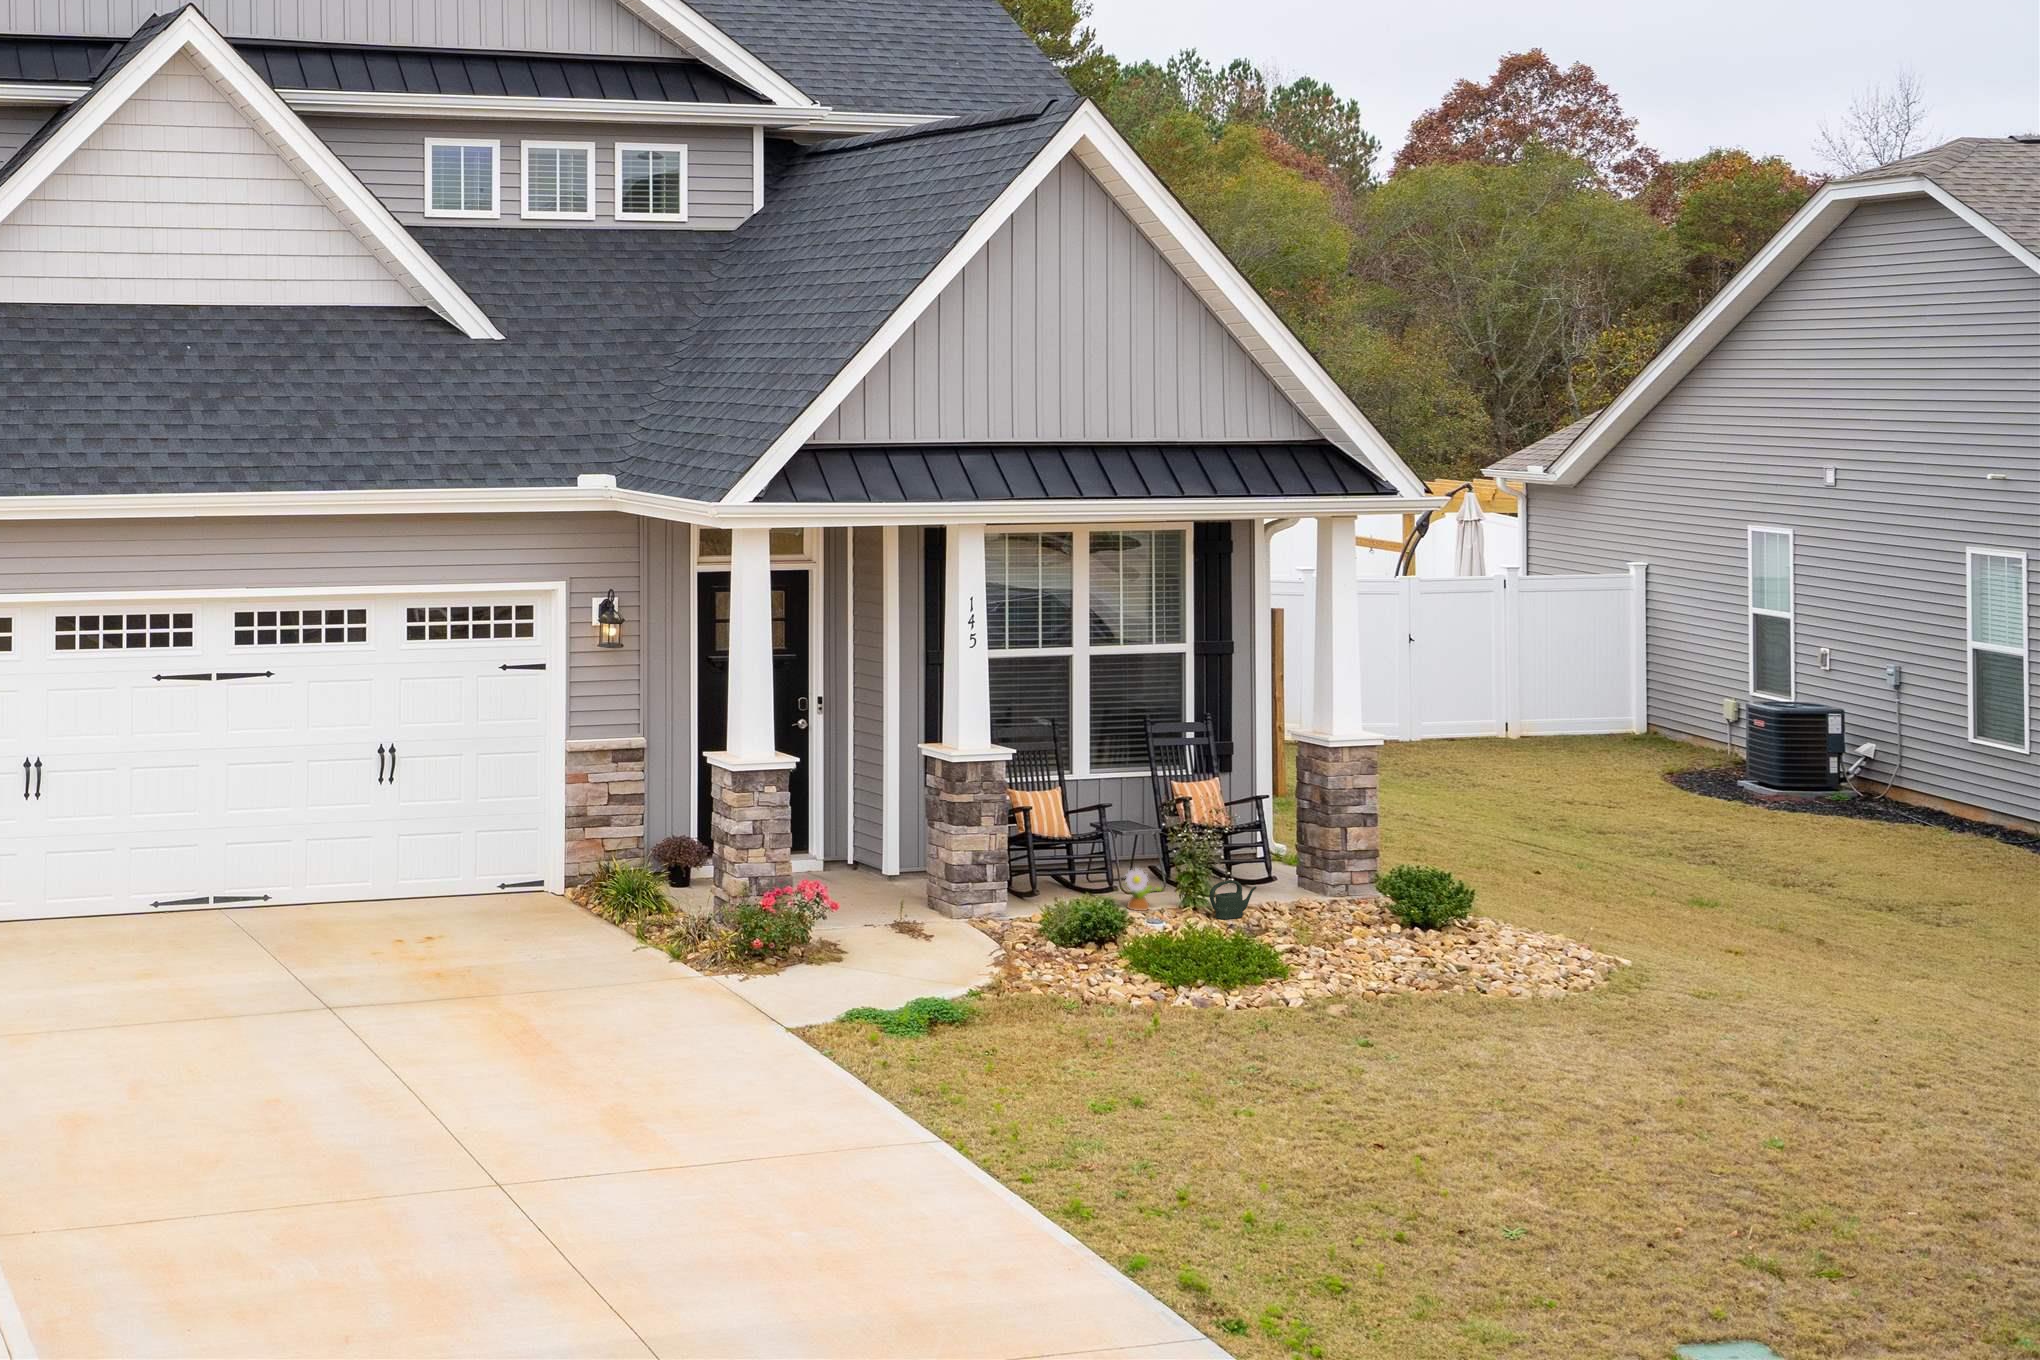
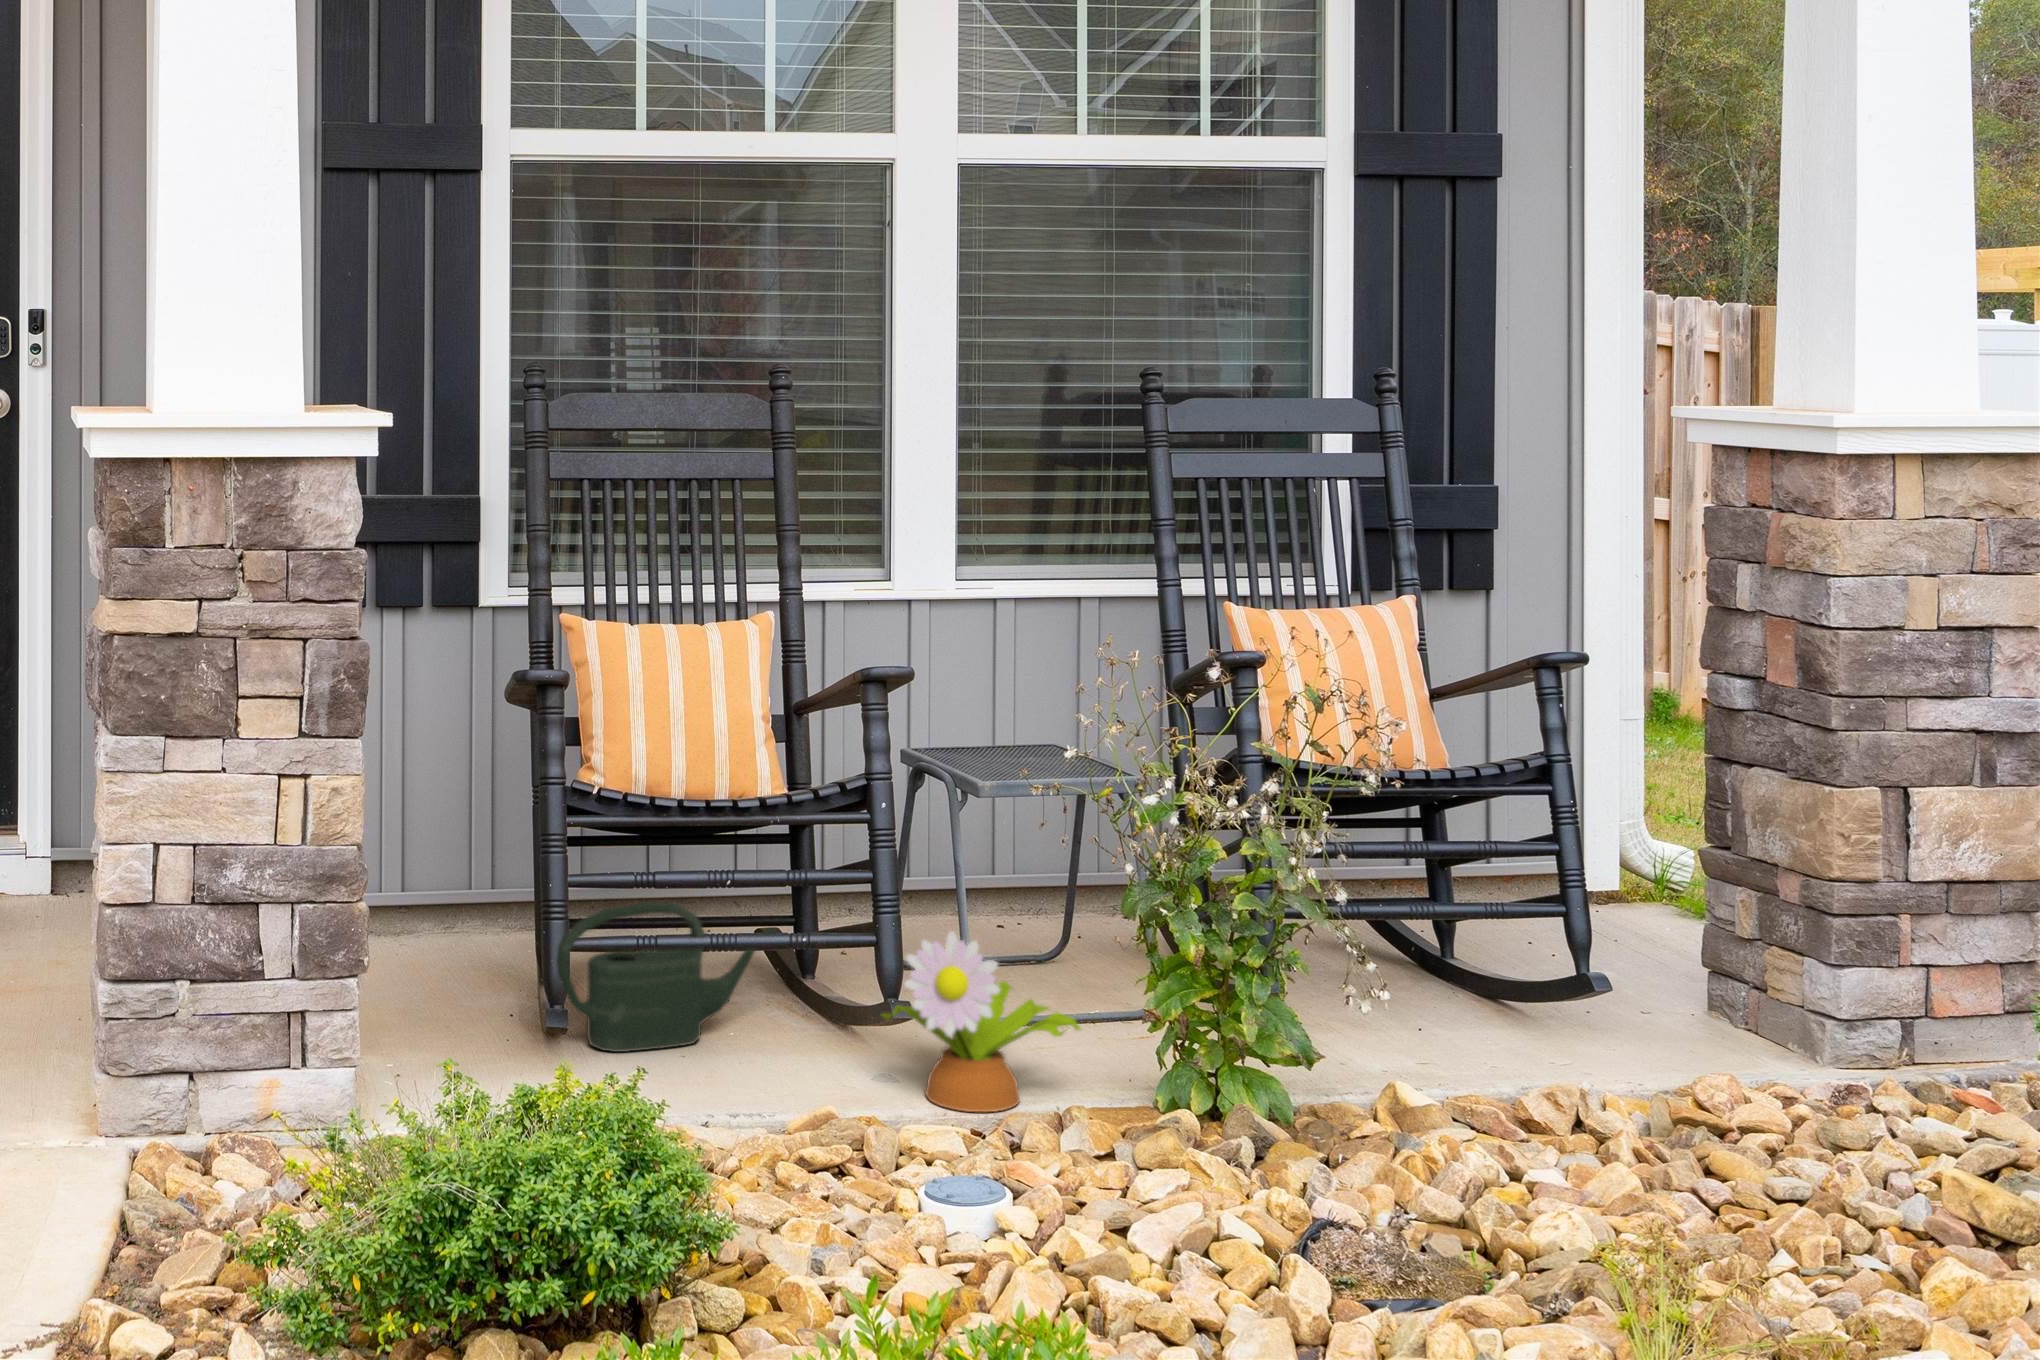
watering can: present [1210,880,1256,919] -> present [556,902,775,1052]

